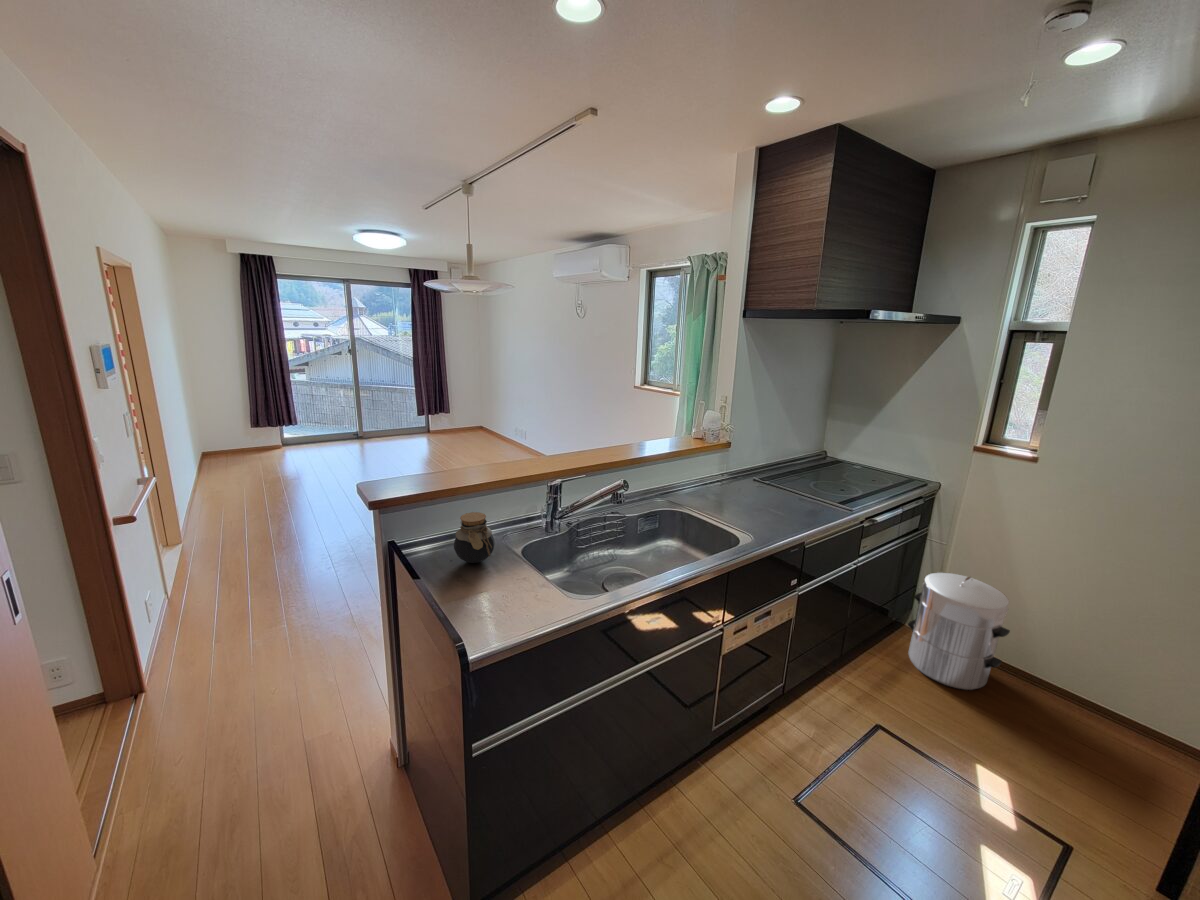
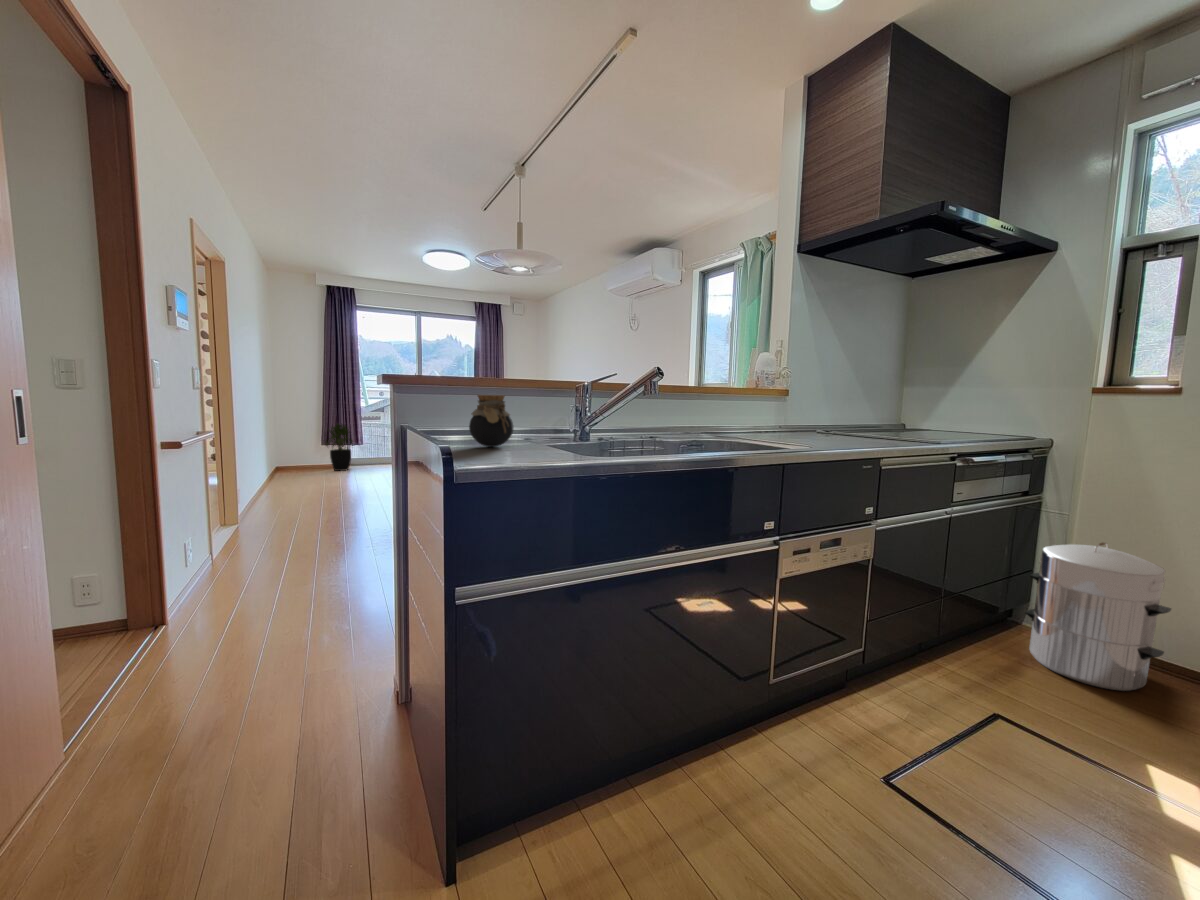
potted plant: none [255,404,290,454] -> present [326,424,352,471]

